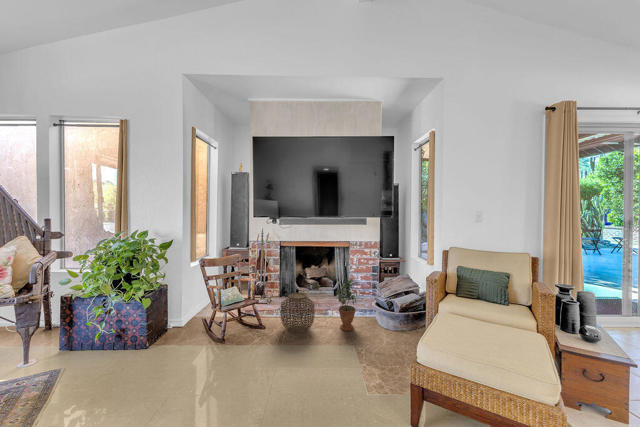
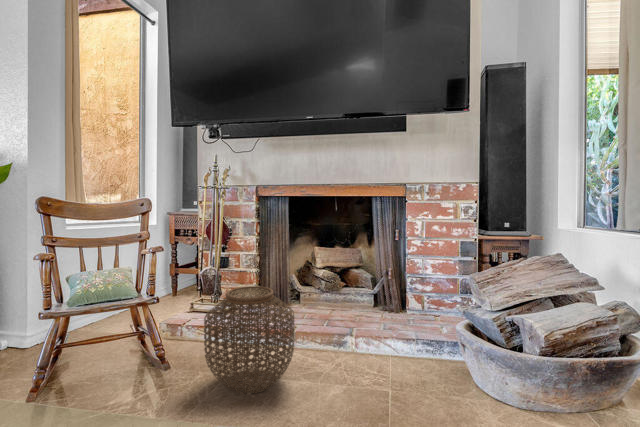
potted plant: present [336,279,356,331] -> none [349,251,409,396]

